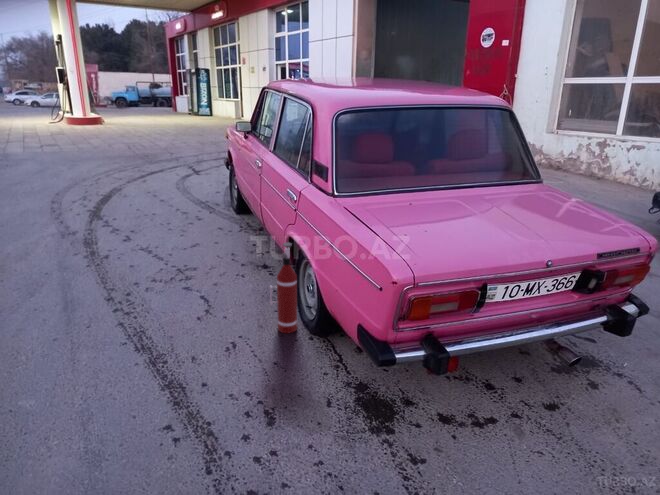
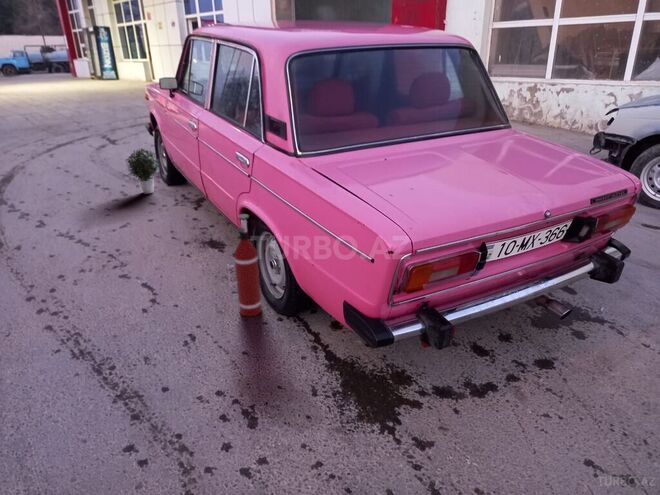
potted plant: none [203,179,232,219] -> present [126,149,159,194]

